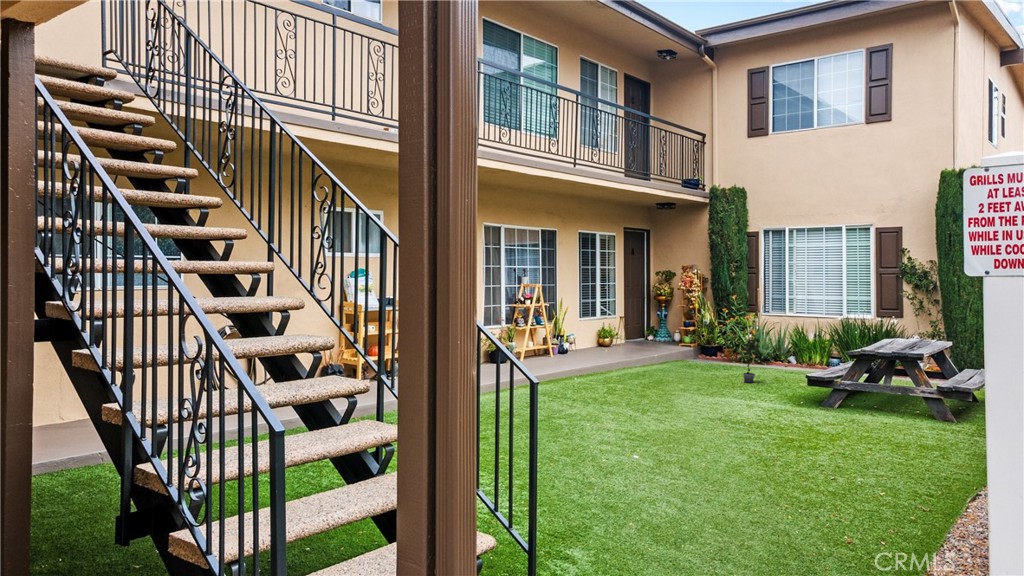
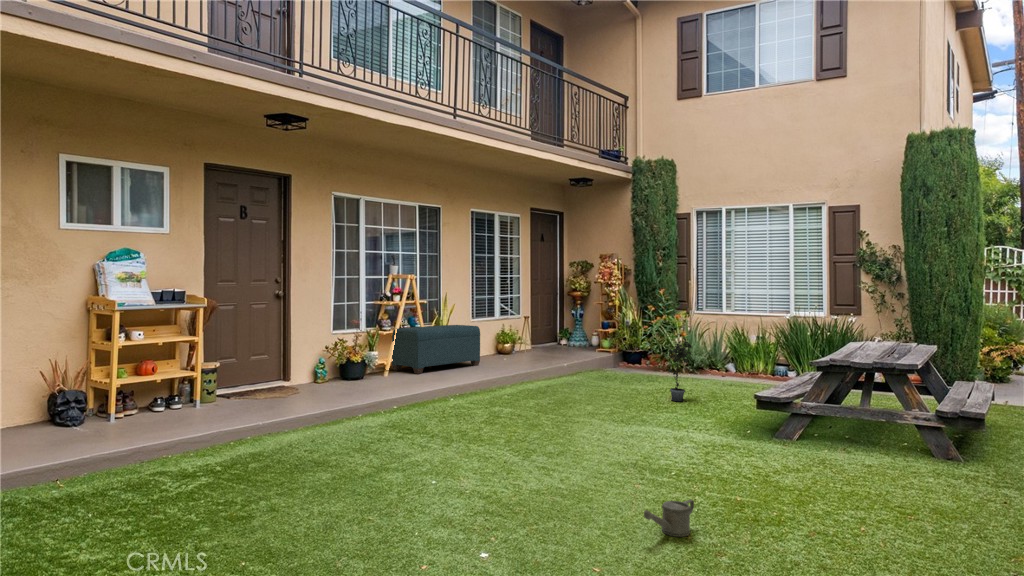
bench: none [525,323,591,360] -> present [392,325,480,374]
watering can: none [732,432,762,452] -> present [644,500,694,537]

